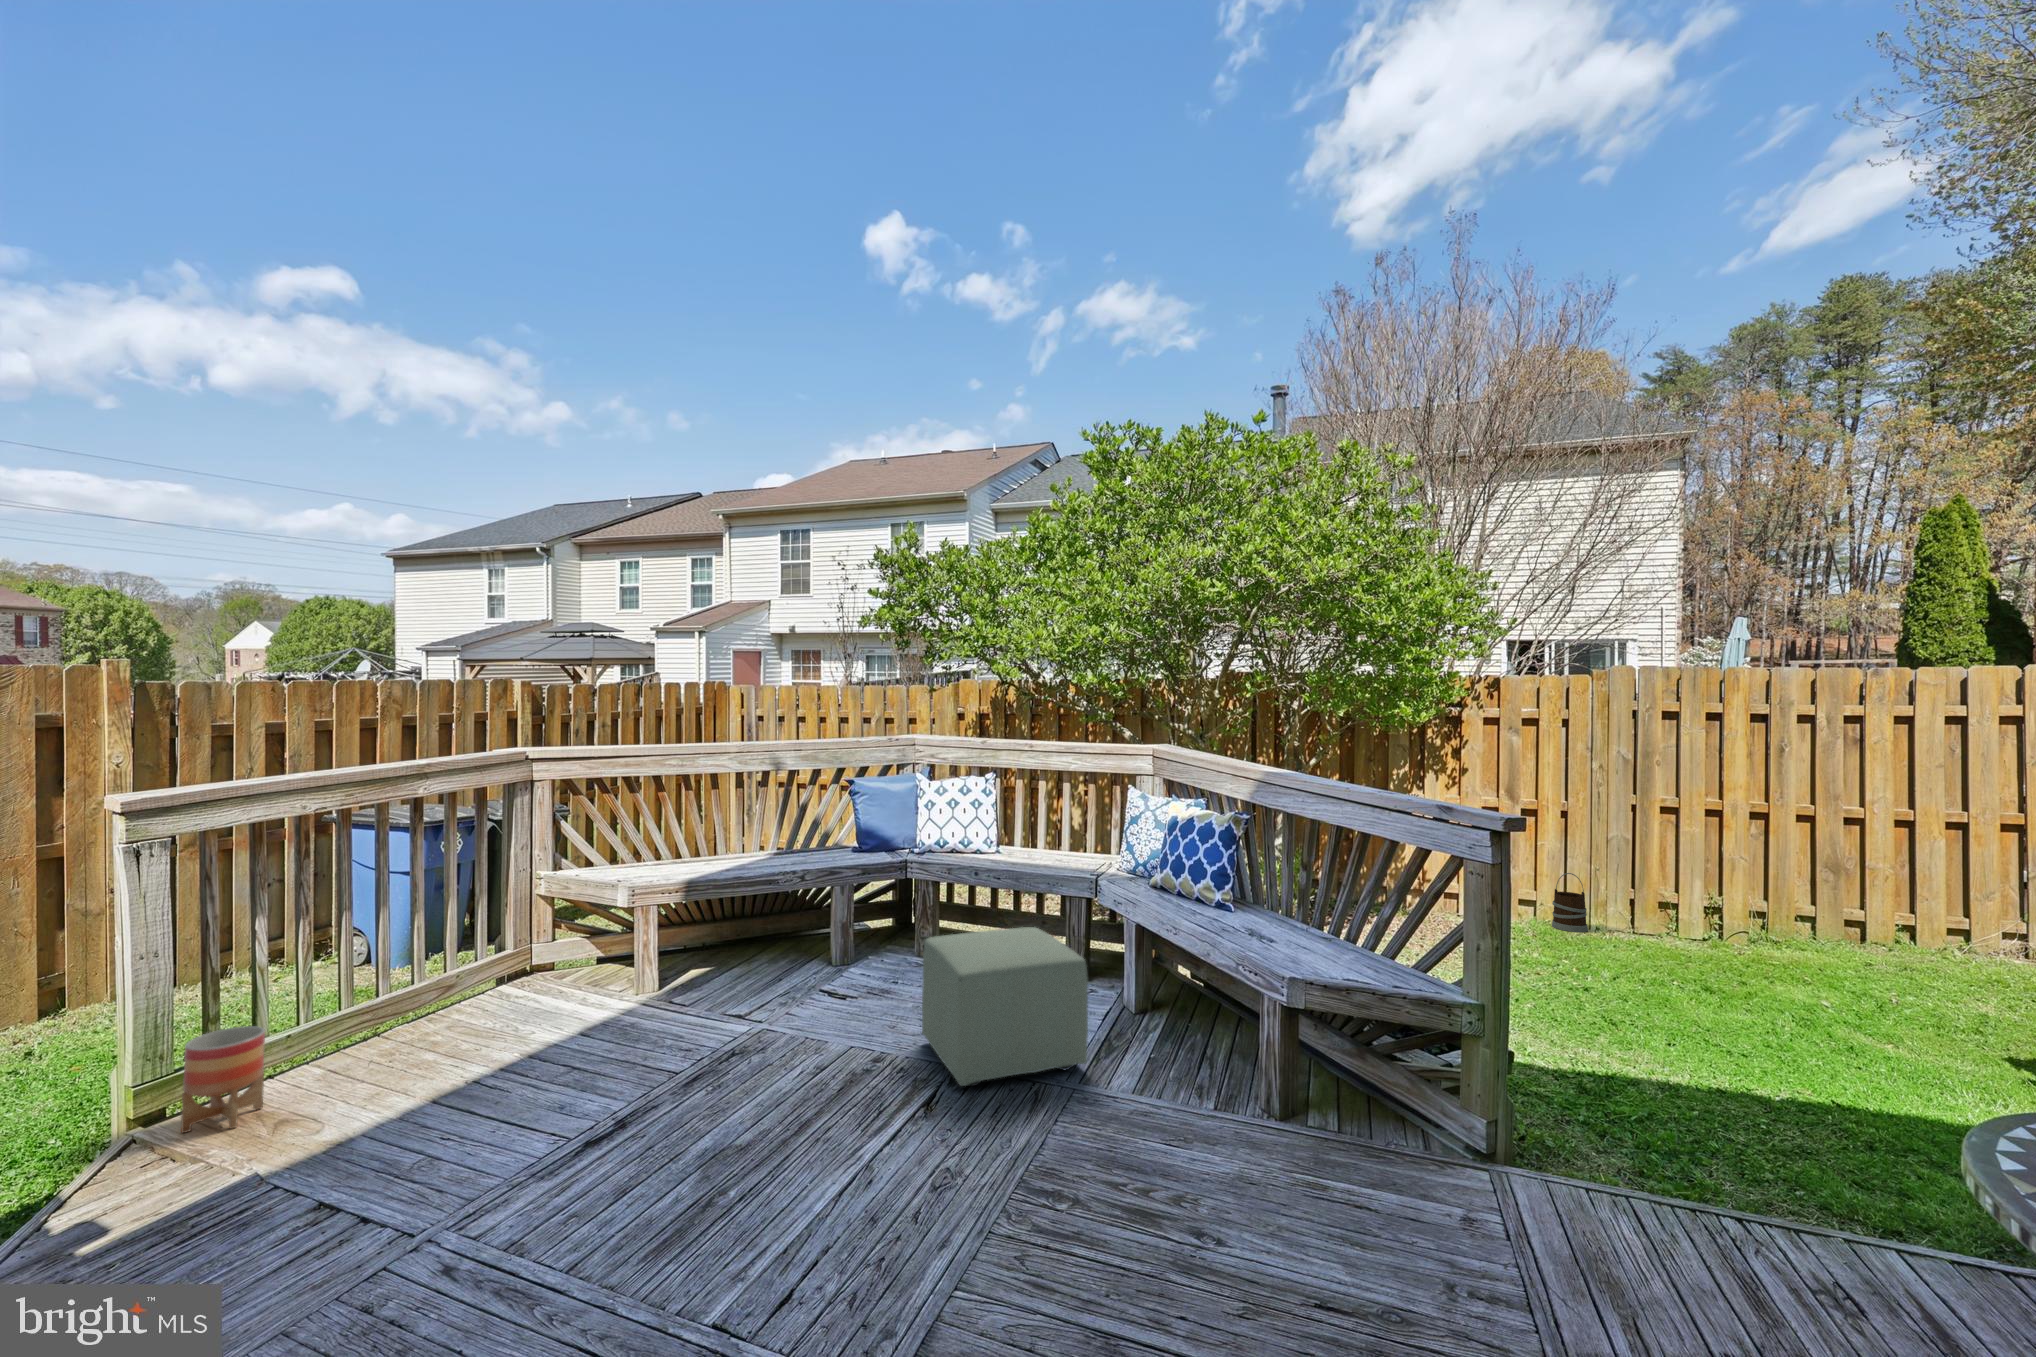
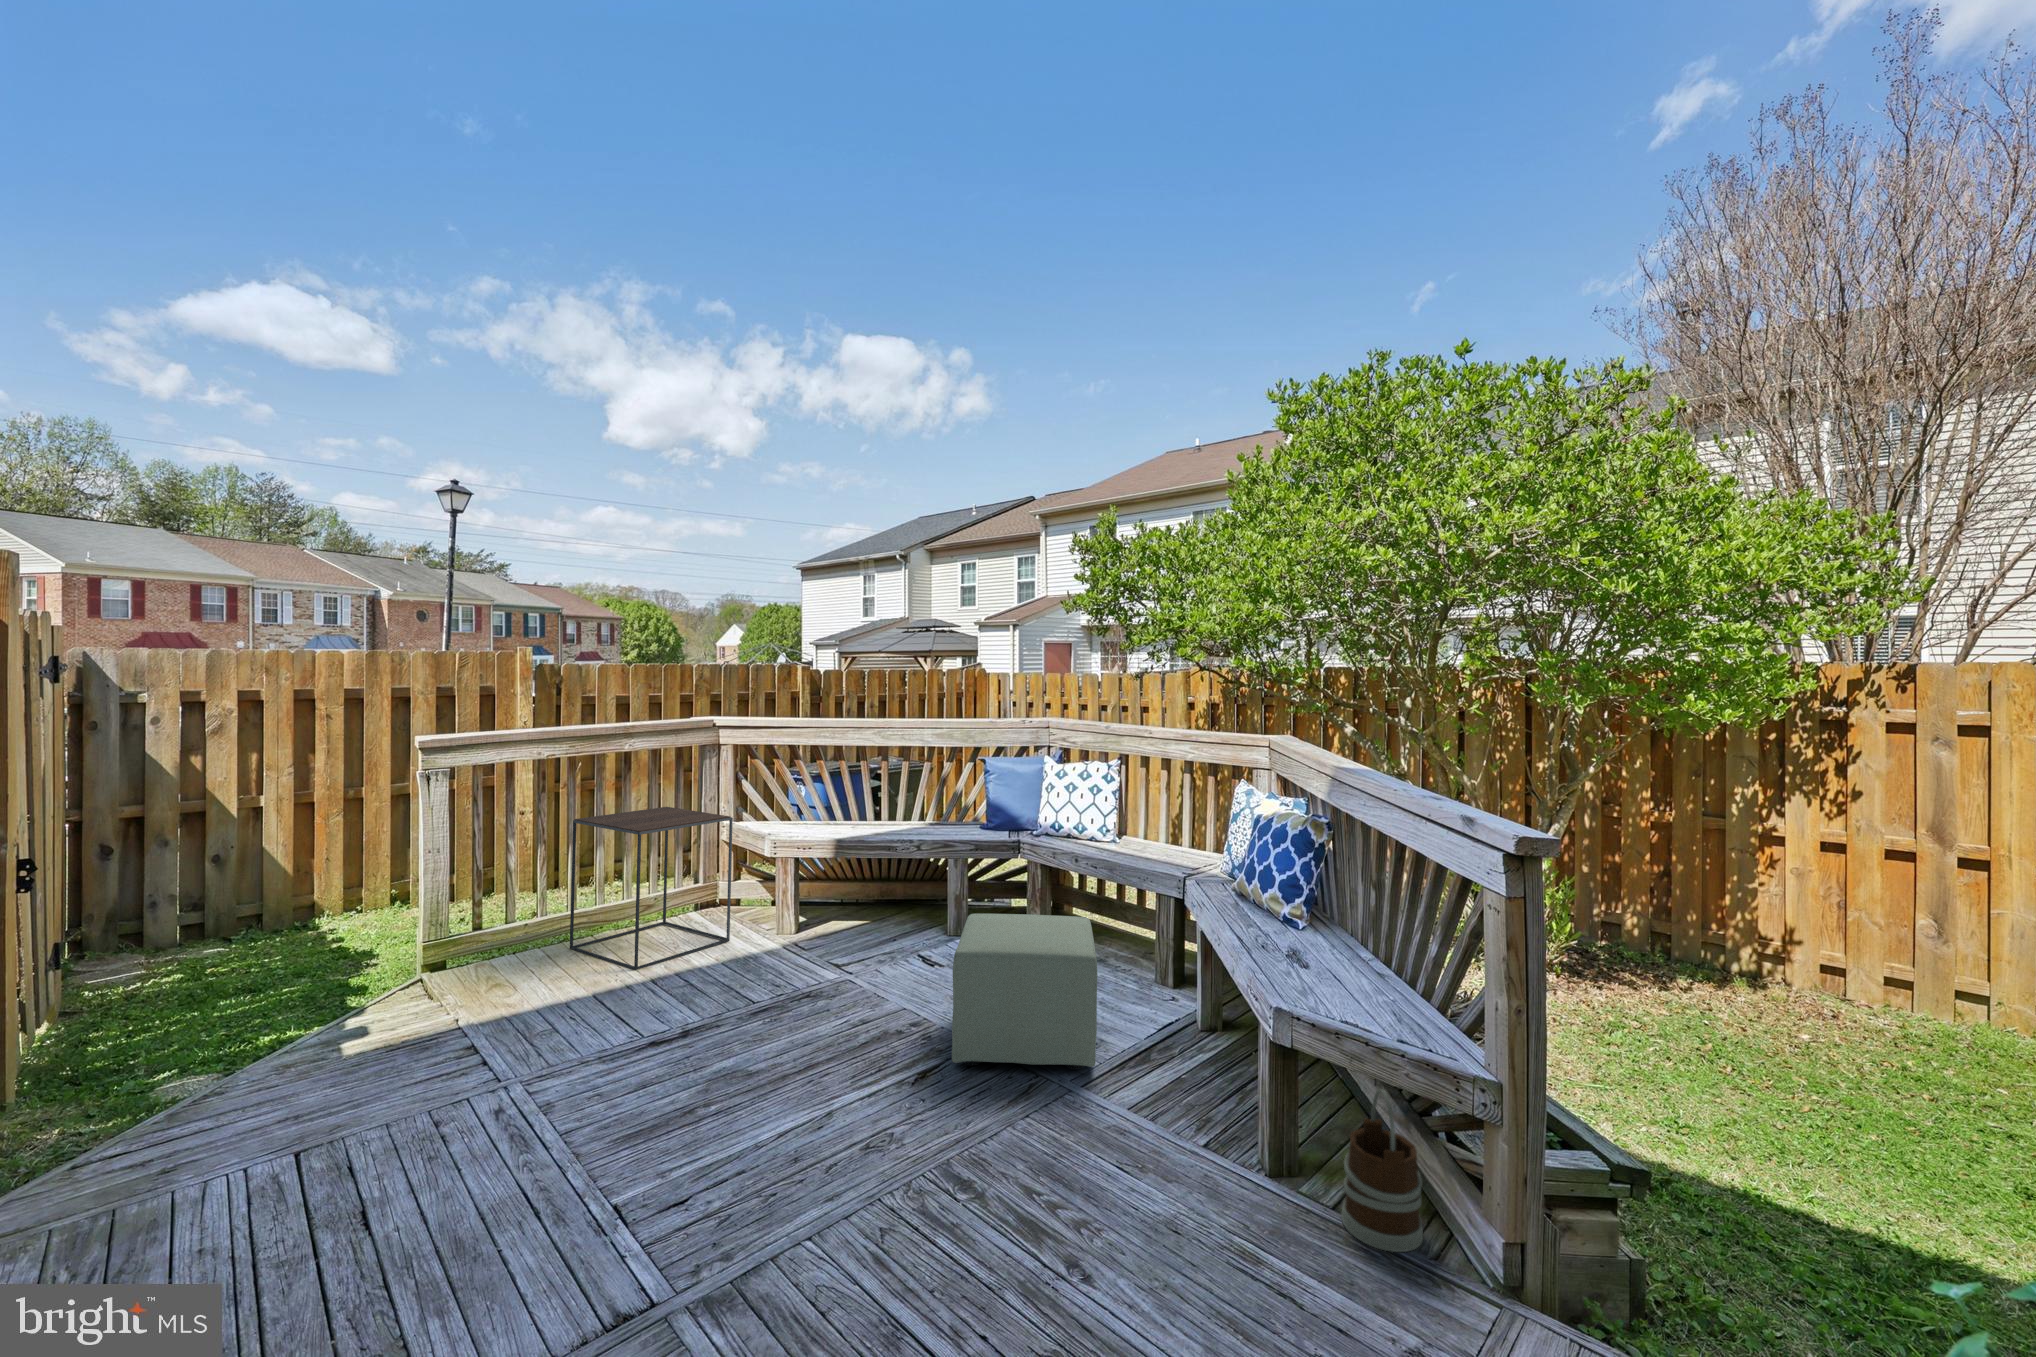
side table: none [359,861,581,1065] -> present [570,807,733,970]
wooden bucket: present [1552,873,1588,932] -> present [1341,1089,1423,1252]
planter: present [181,1026,265,1133] -> none [432,912,486,985]

